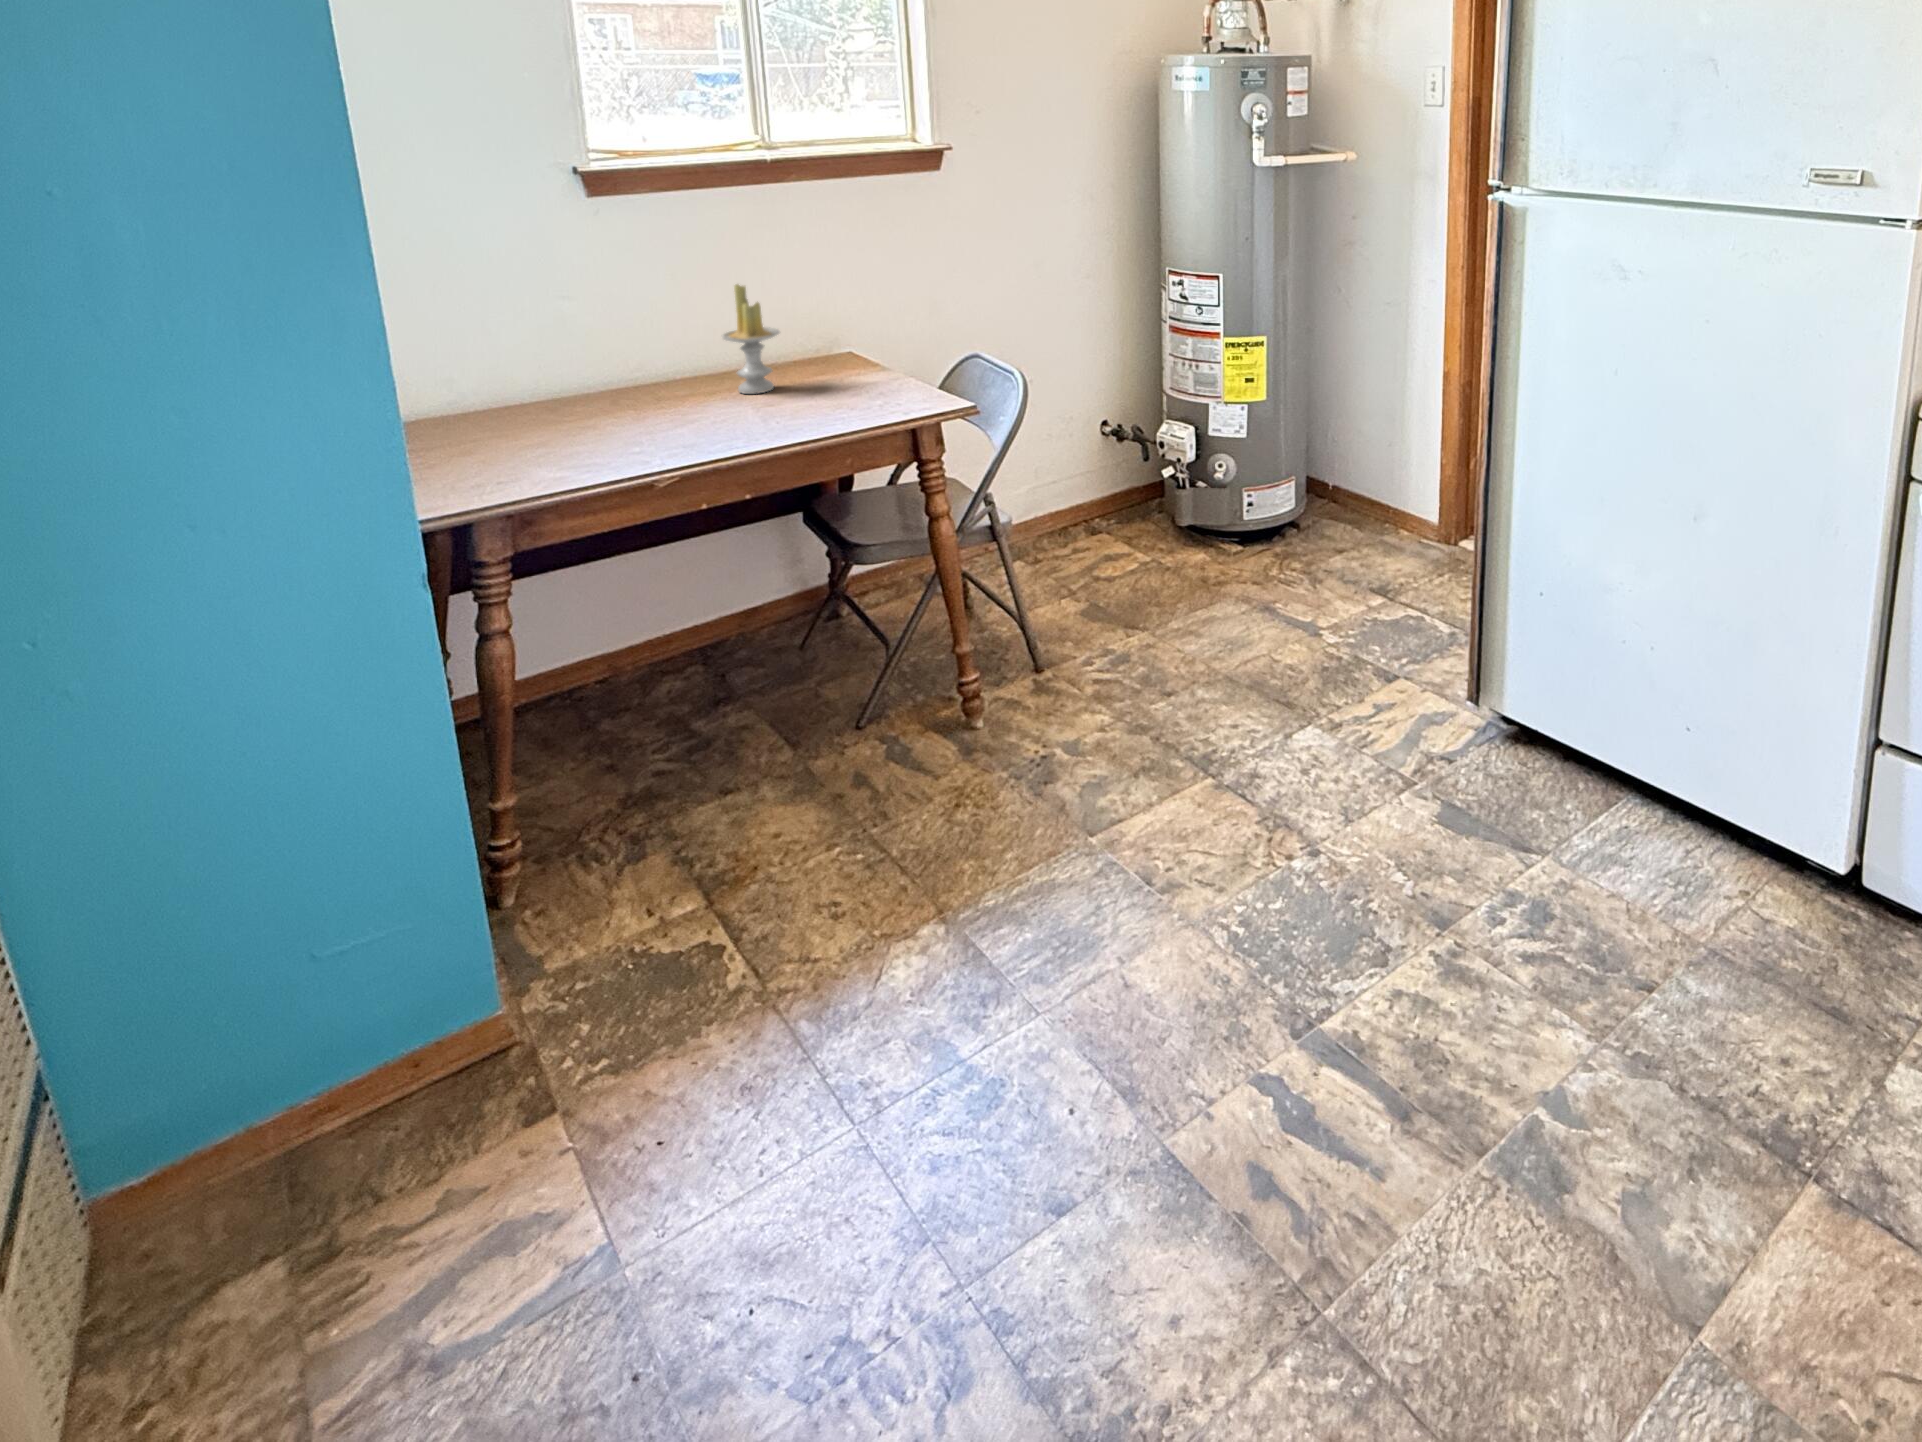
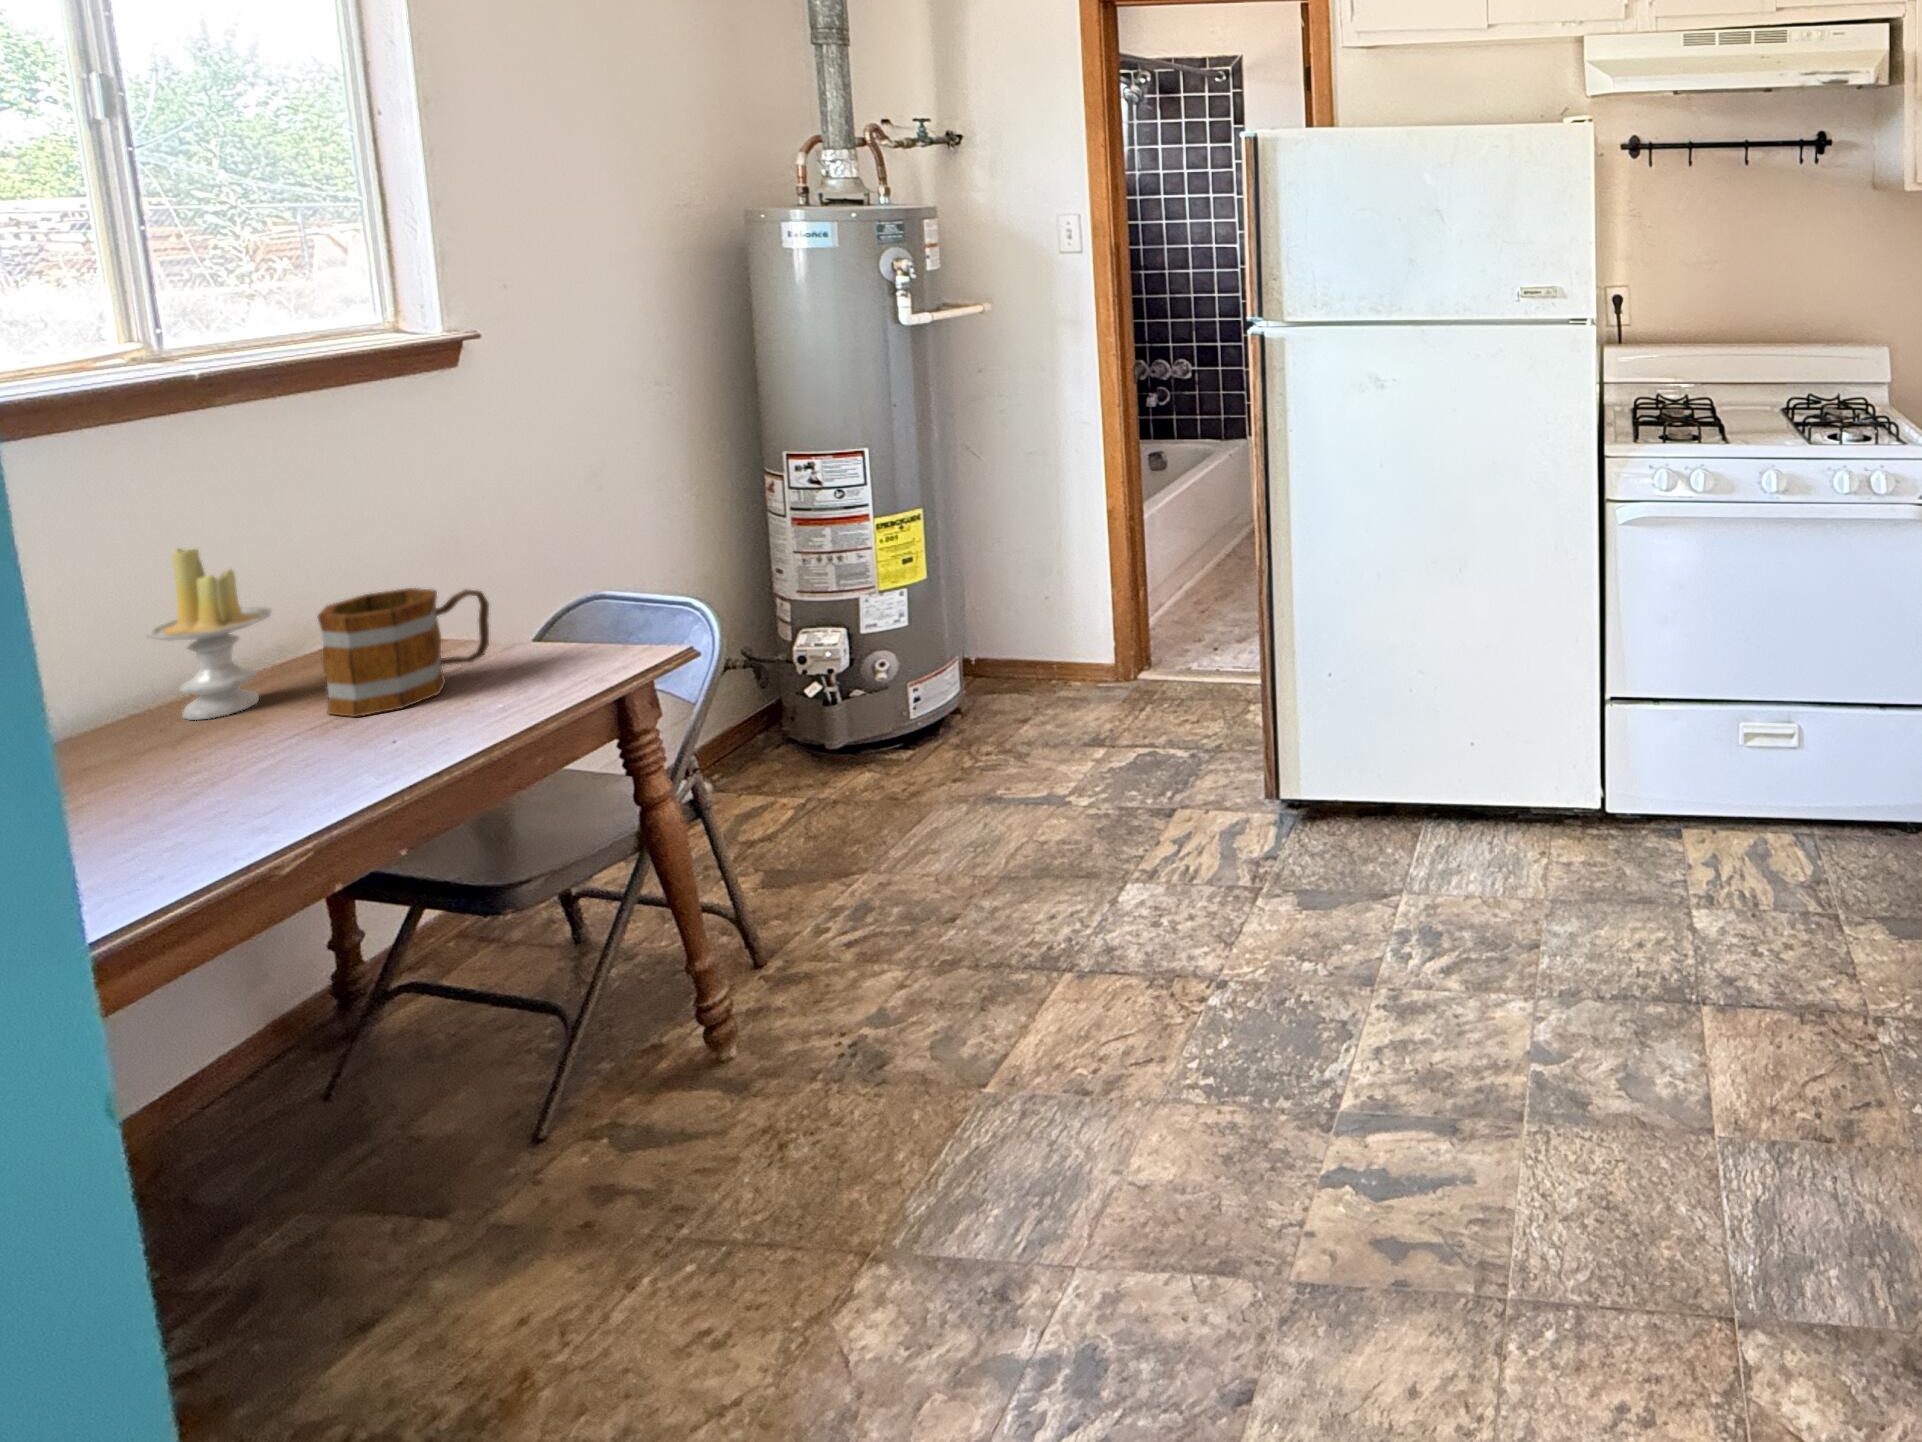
mug: none [778,332,872,412] -> present [318,588,489,717]

